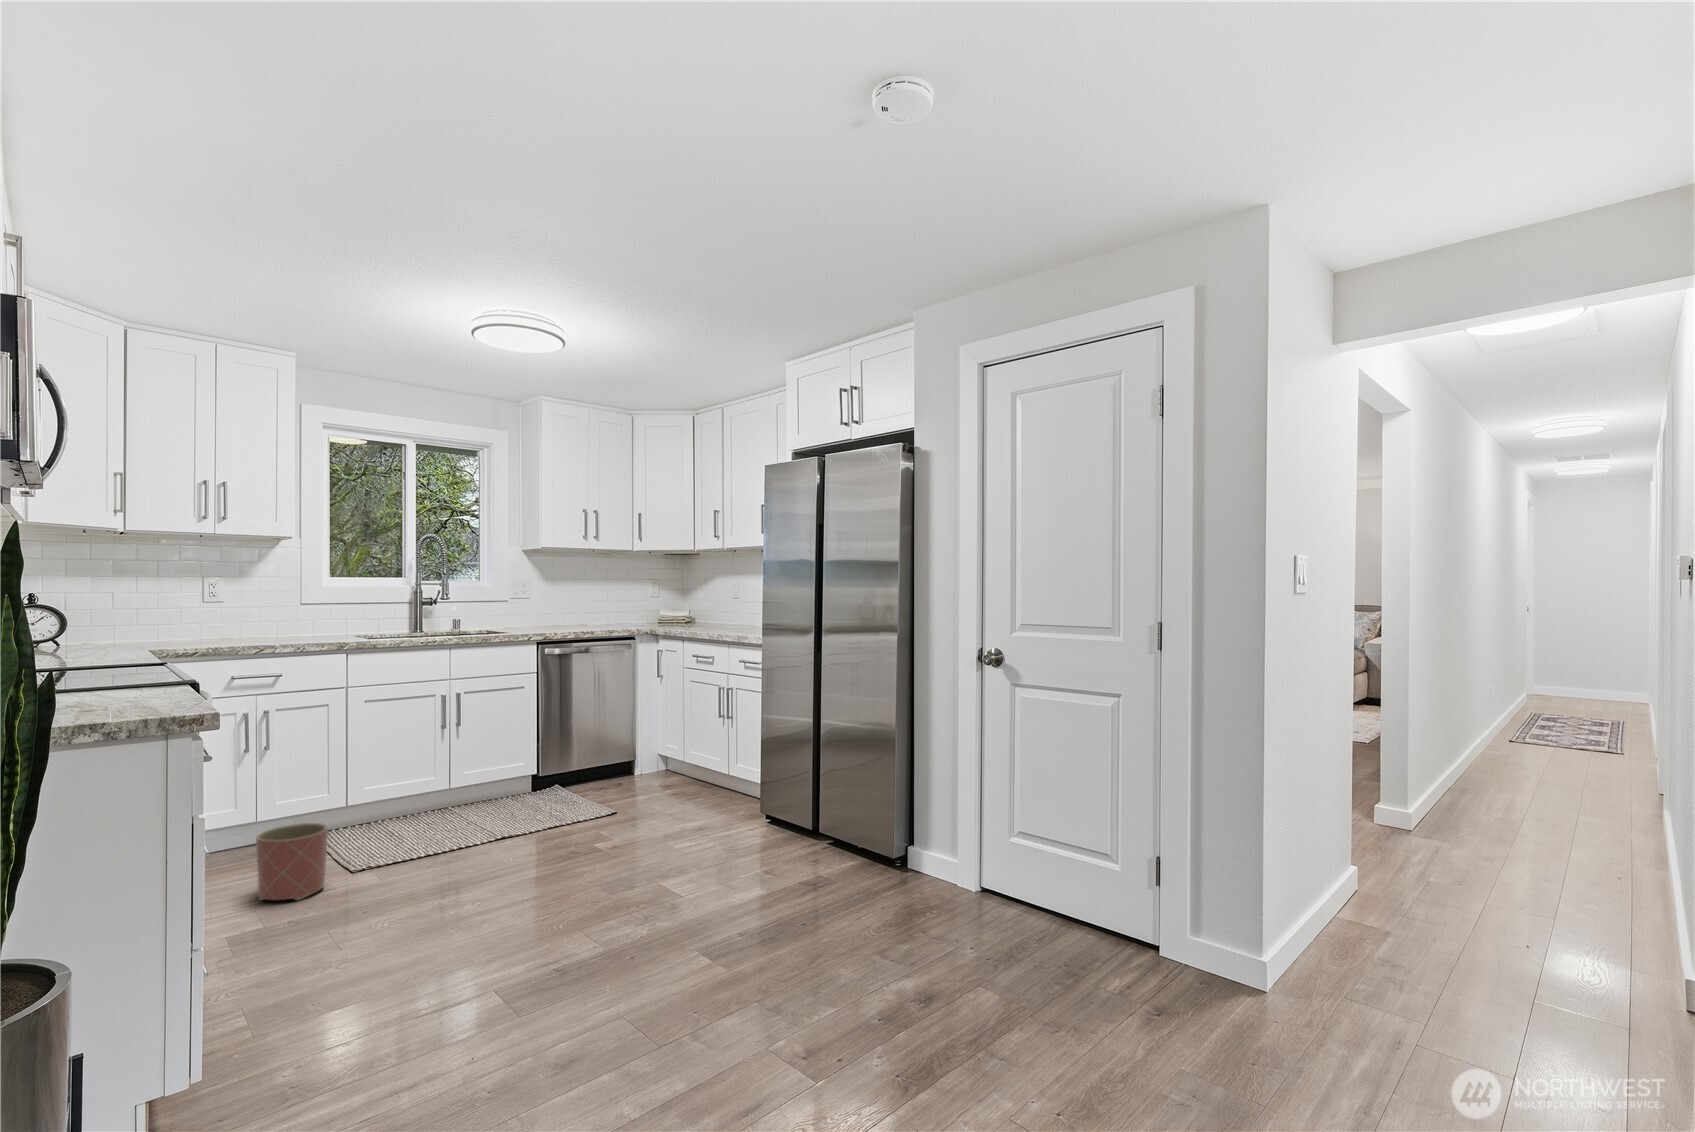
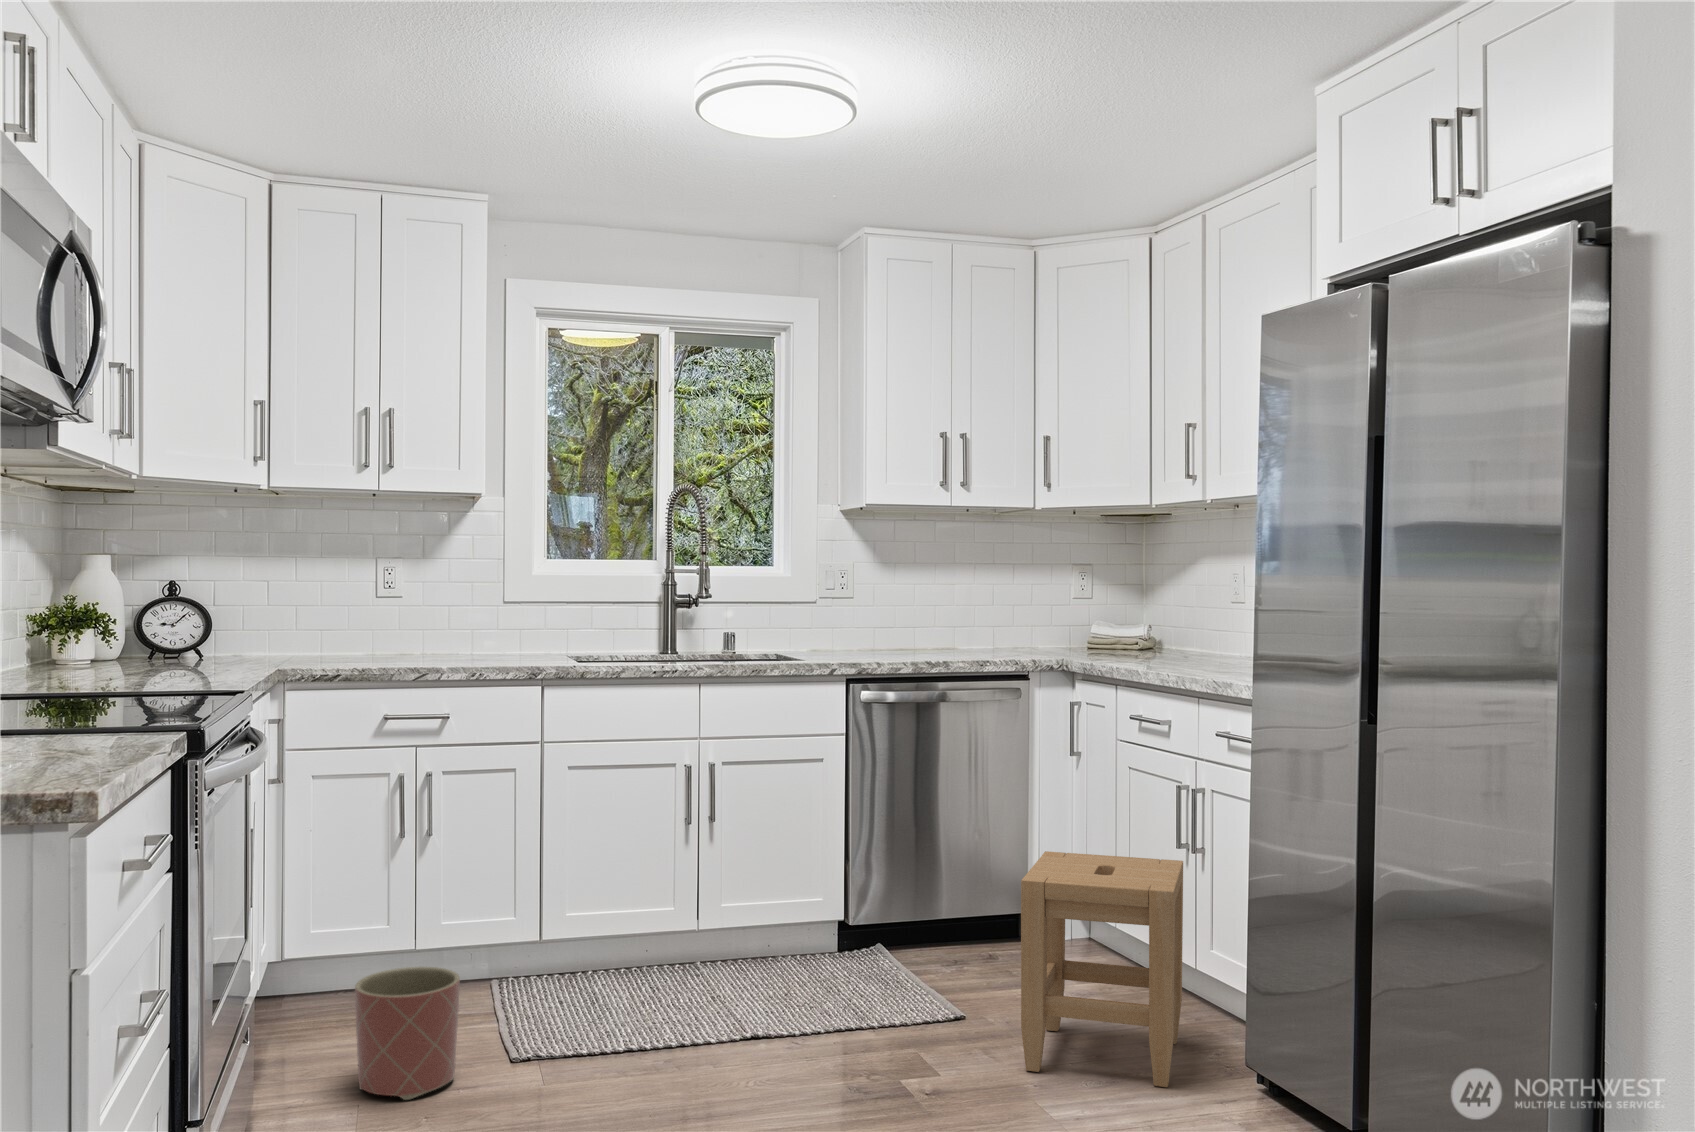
stool: none [655,722,730,832] -> present [1021,851,1183,1087]

